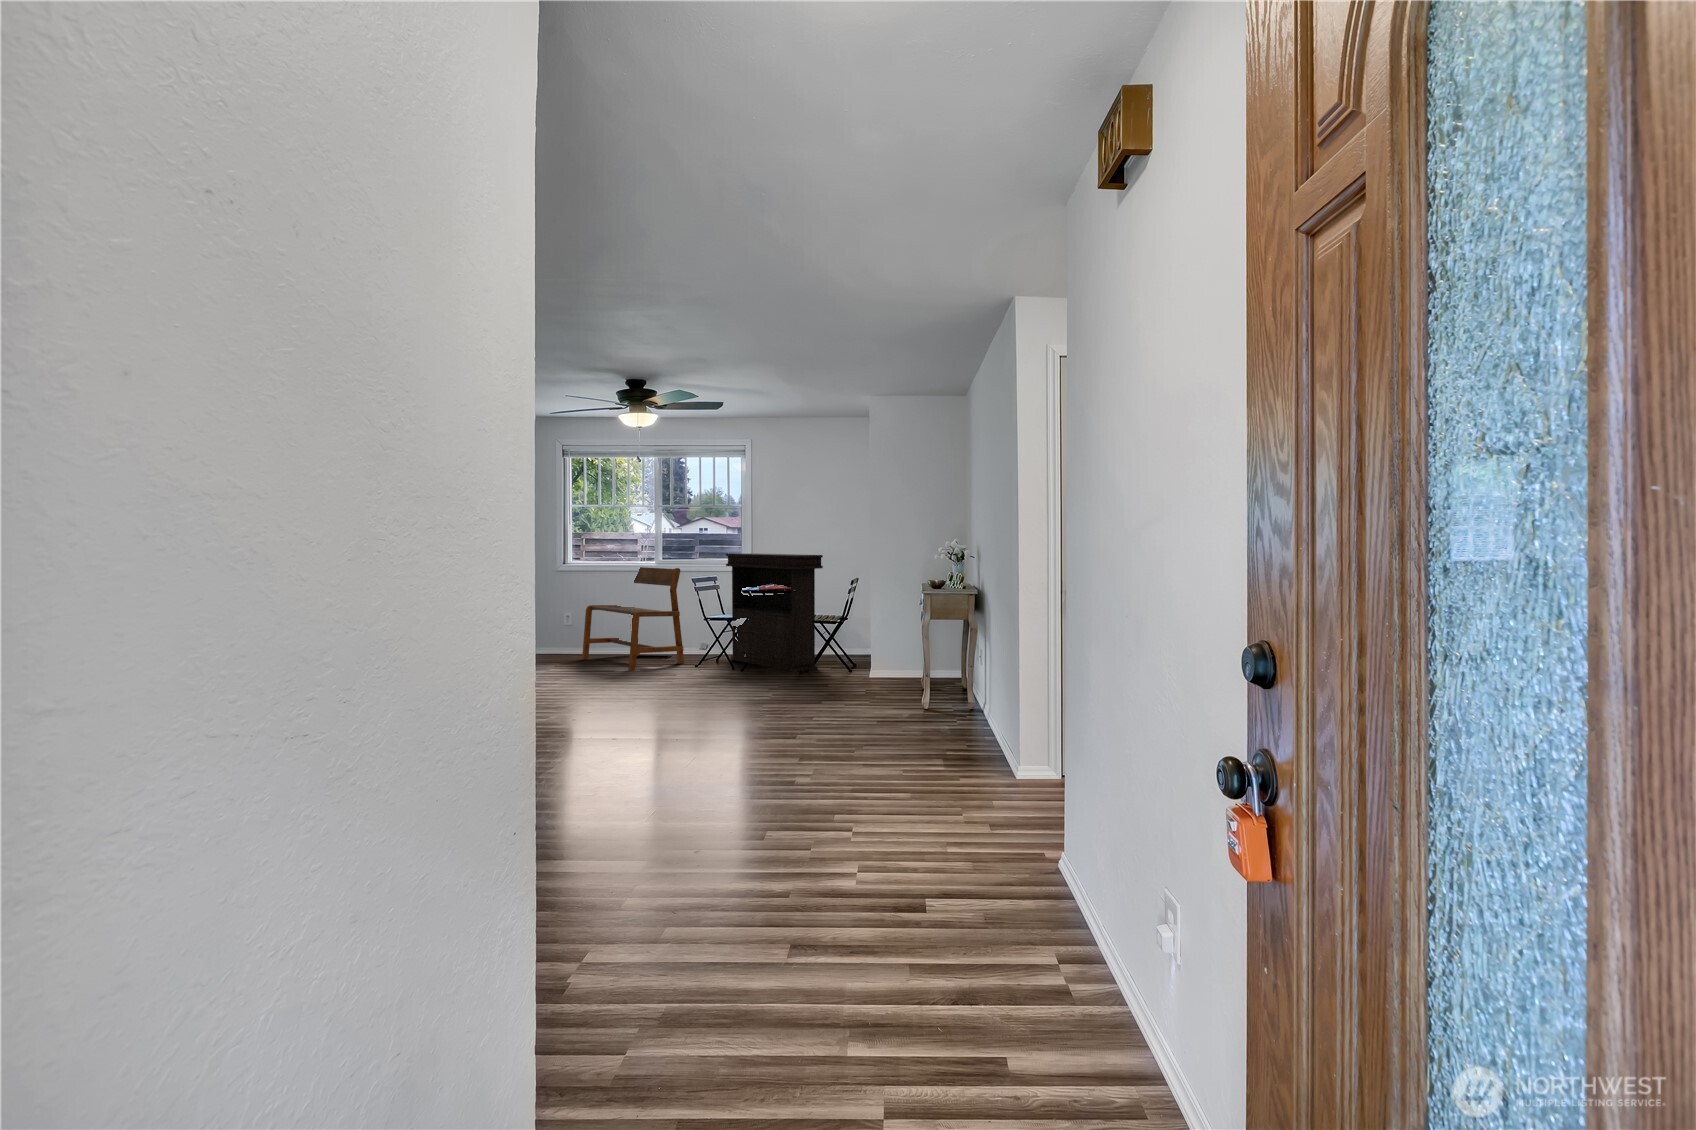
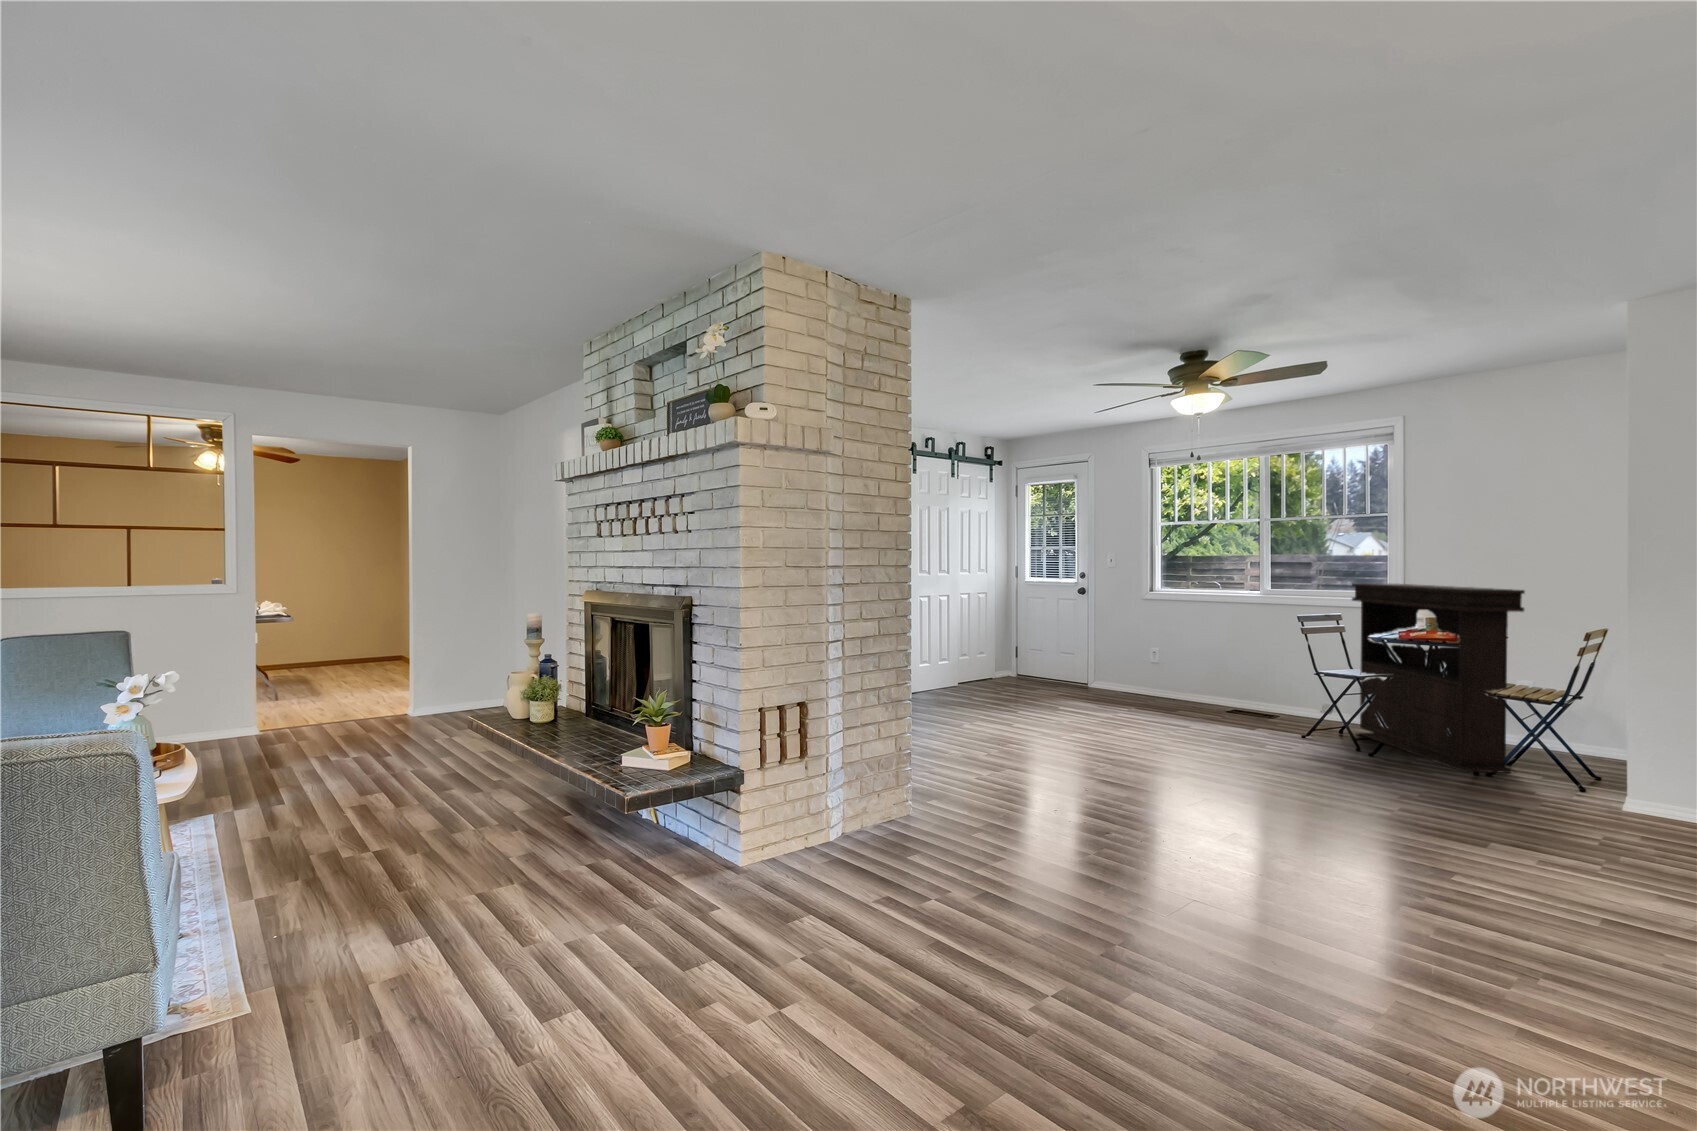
bench: present [582,567,684,671] -> none [1152,595,1283,731]

